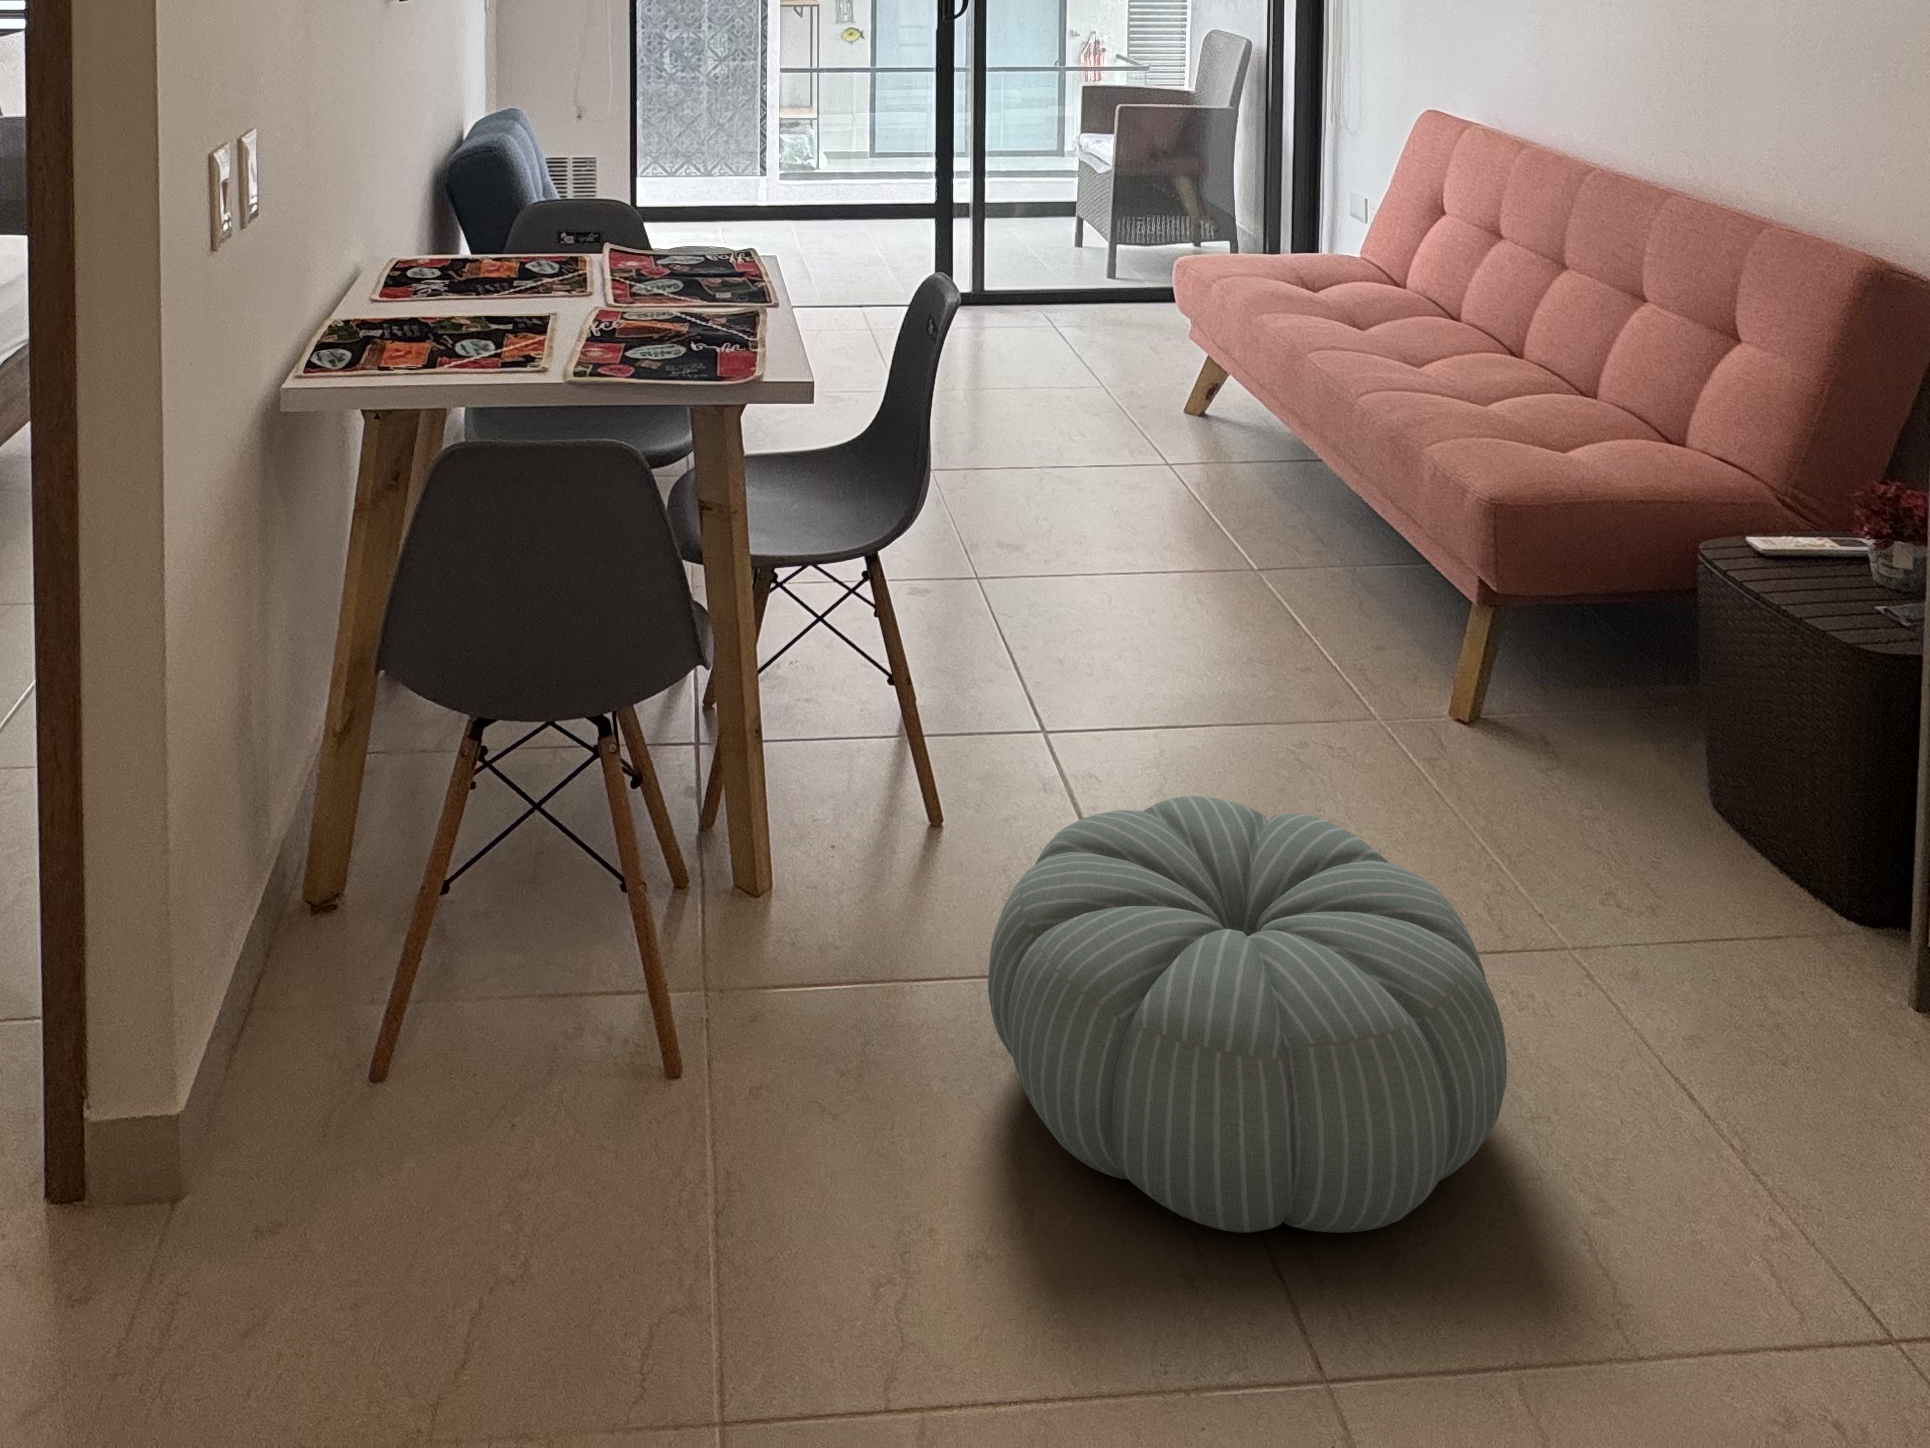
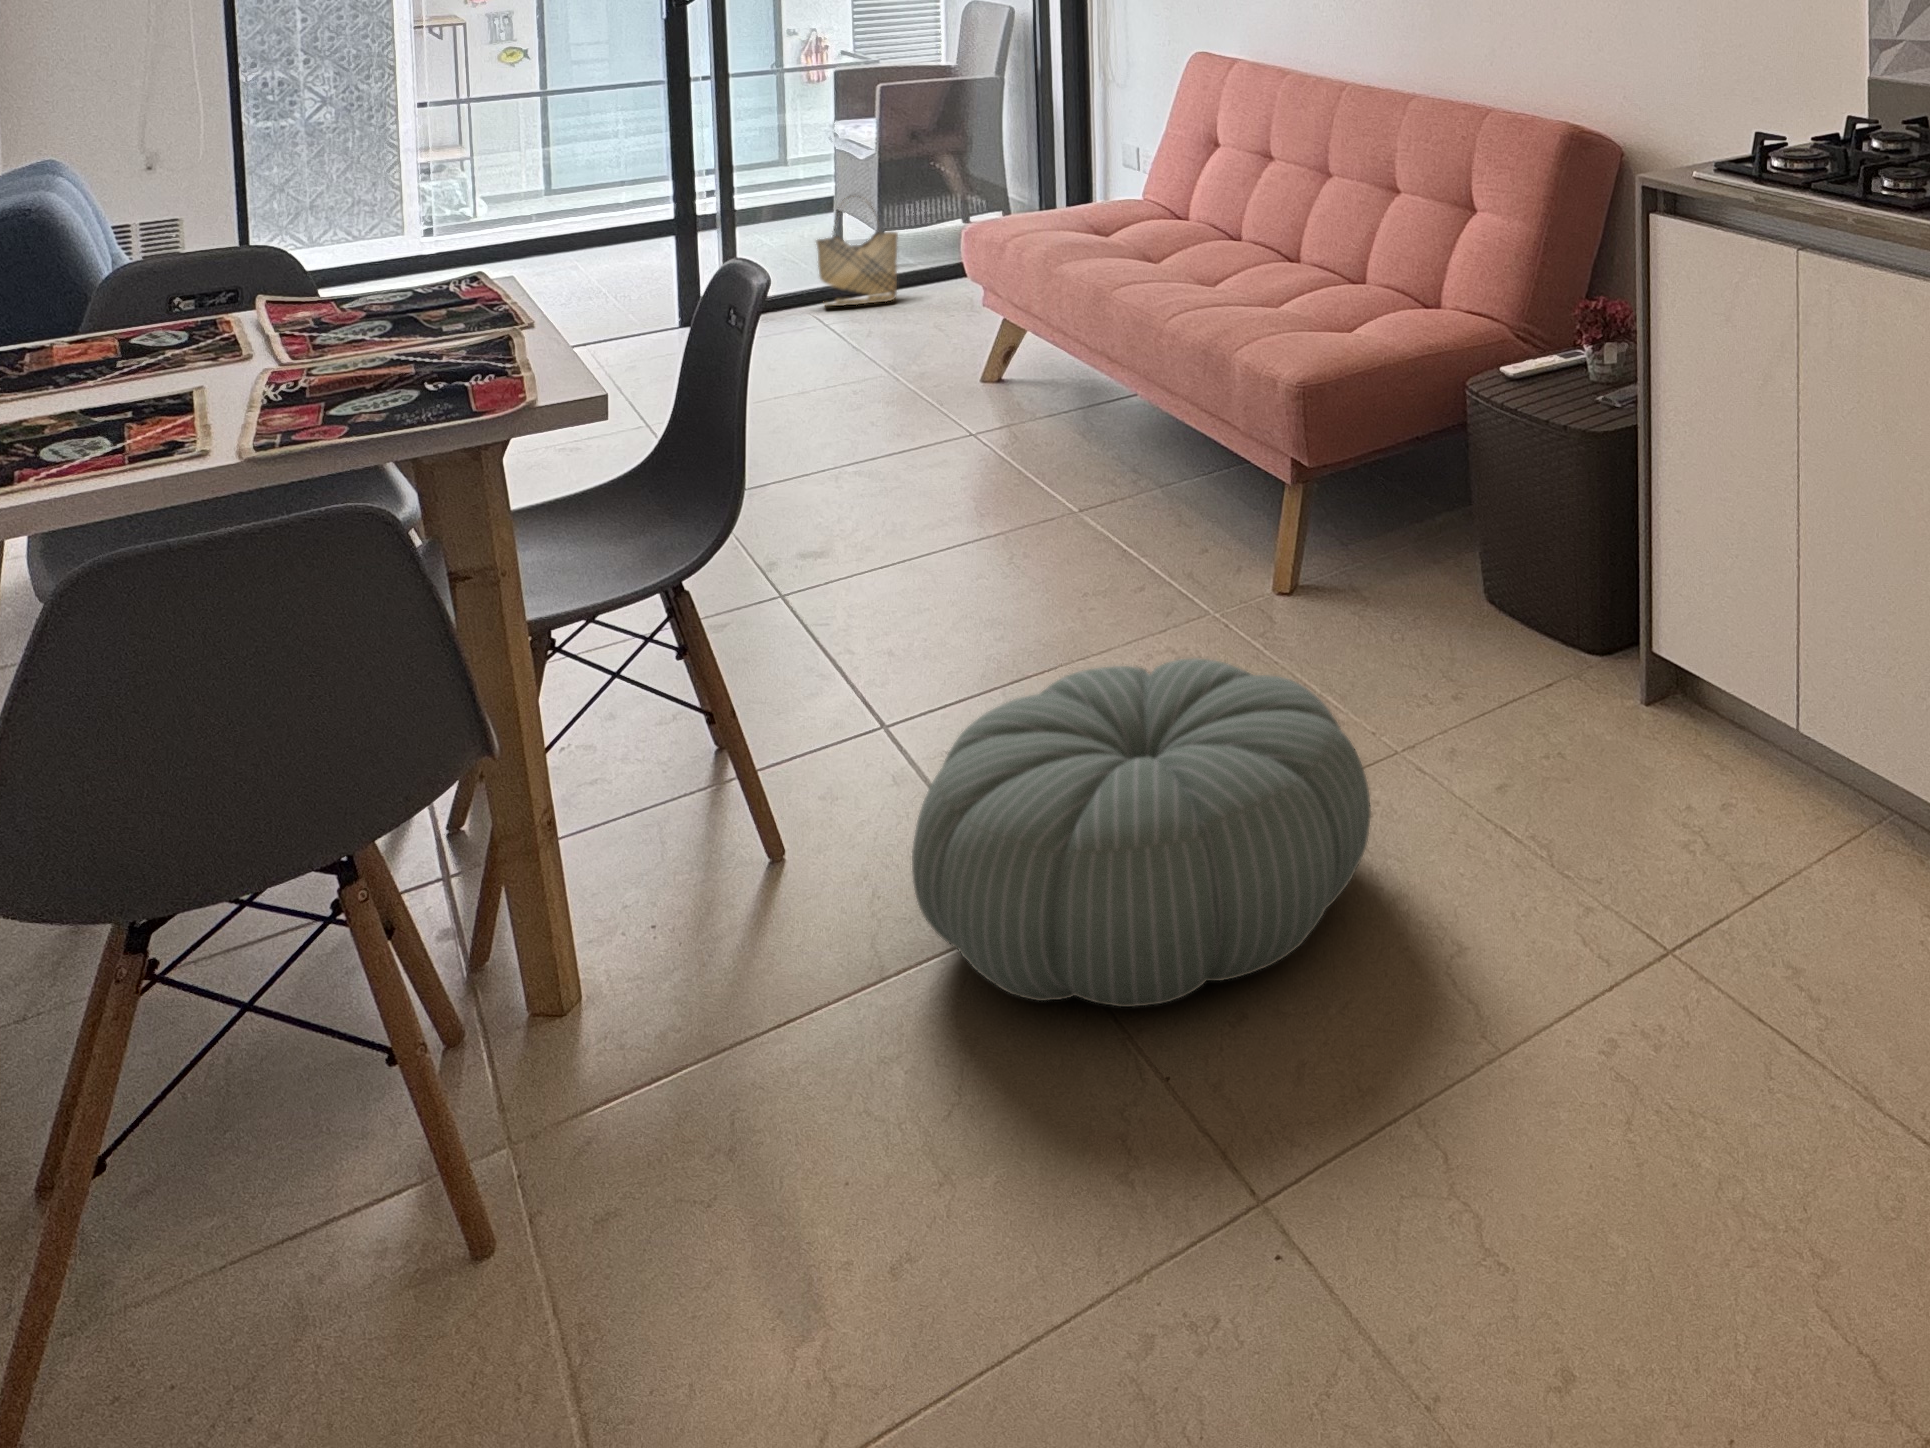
woven basket: none [1055,205,1131,311] -> present [816,196,898,306]

